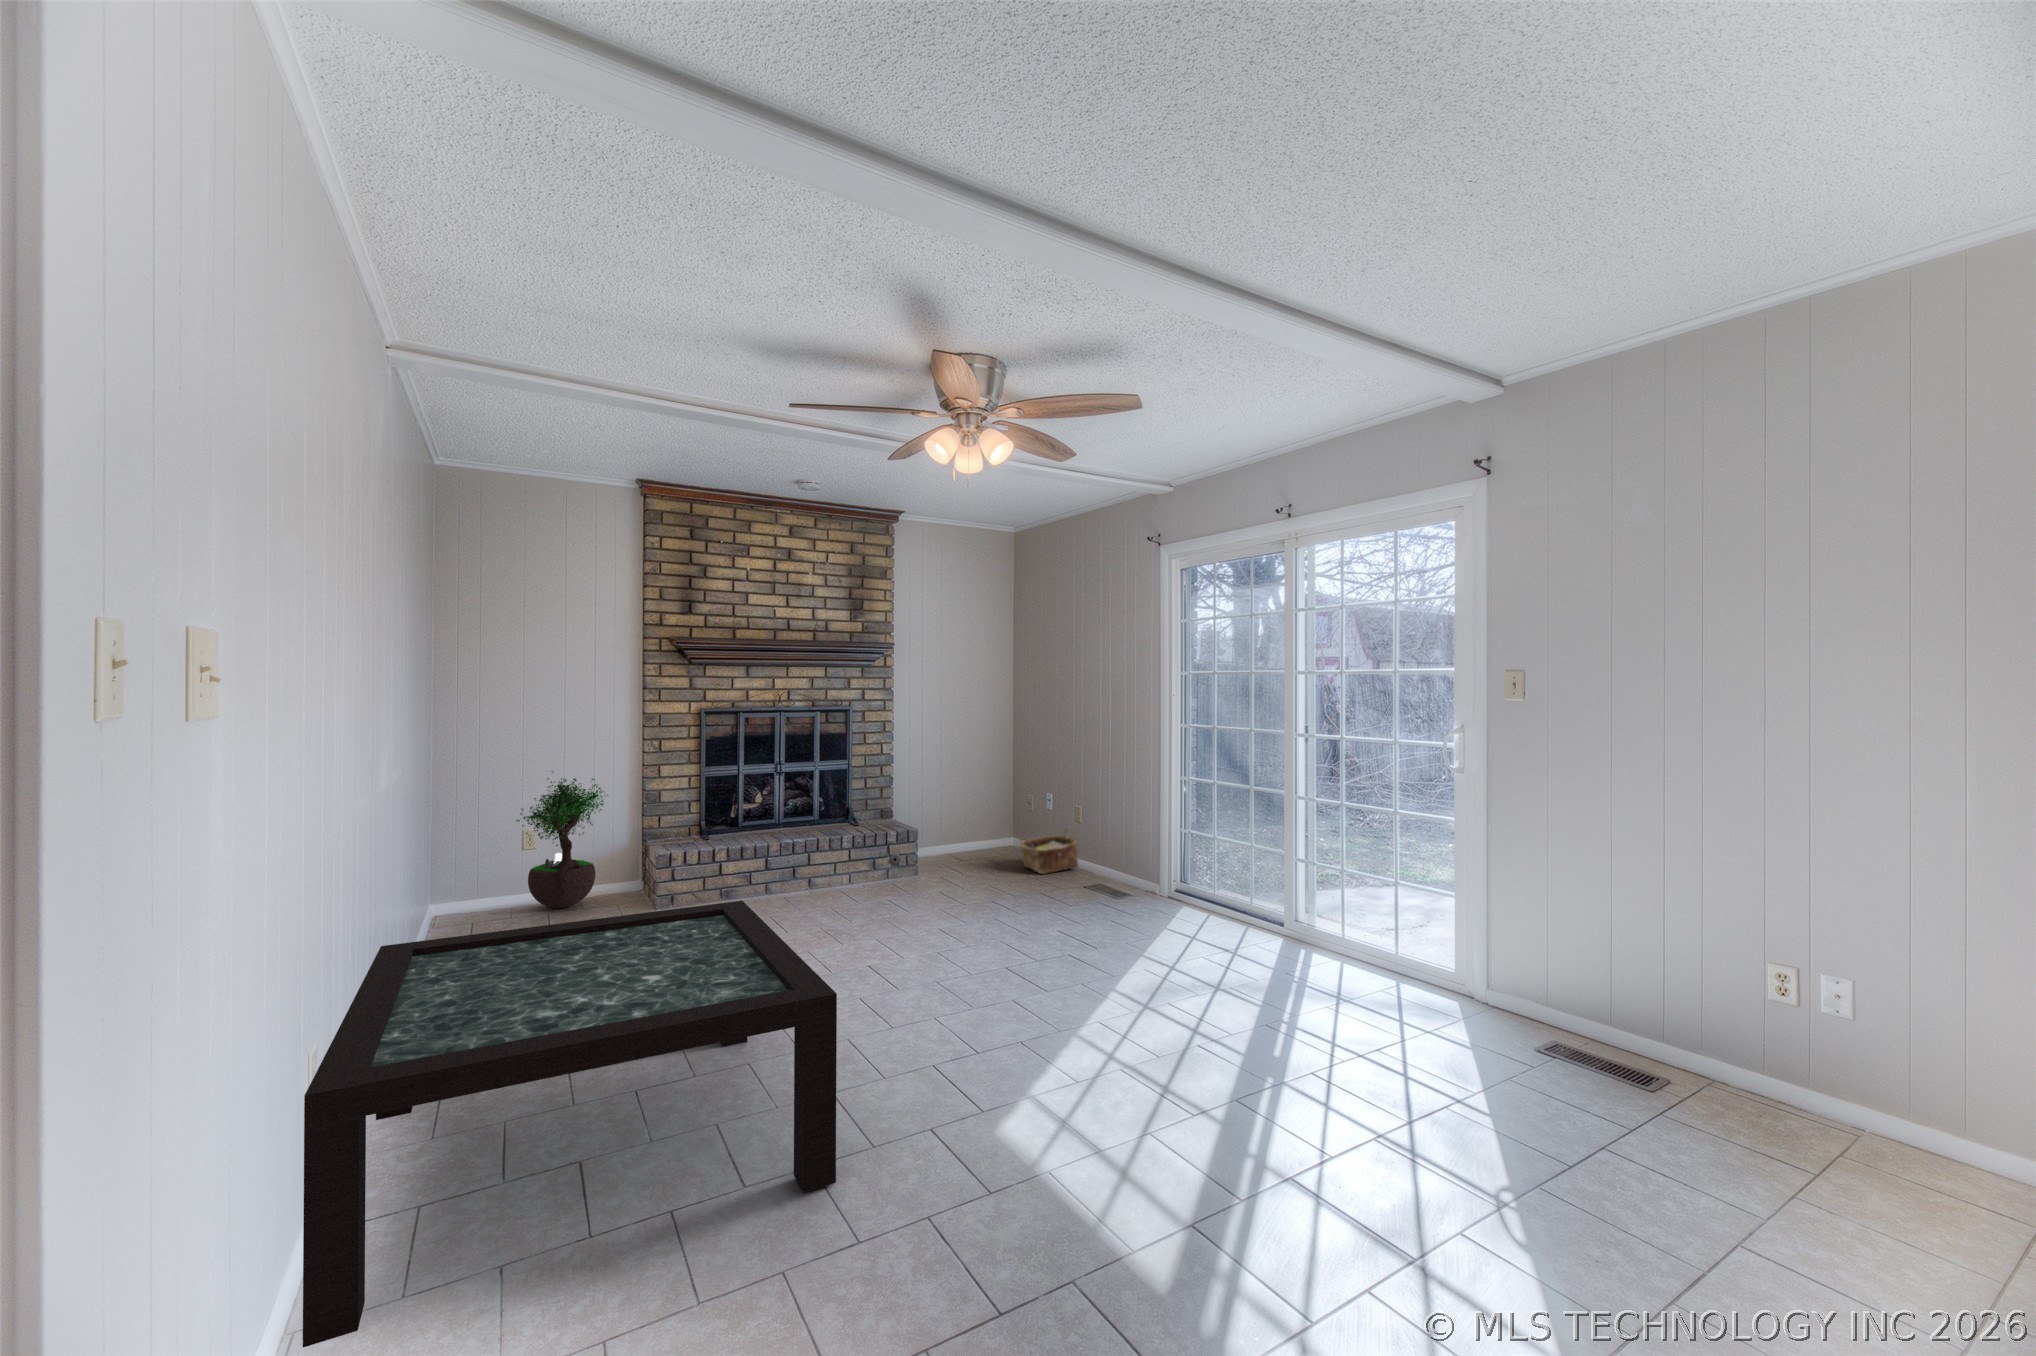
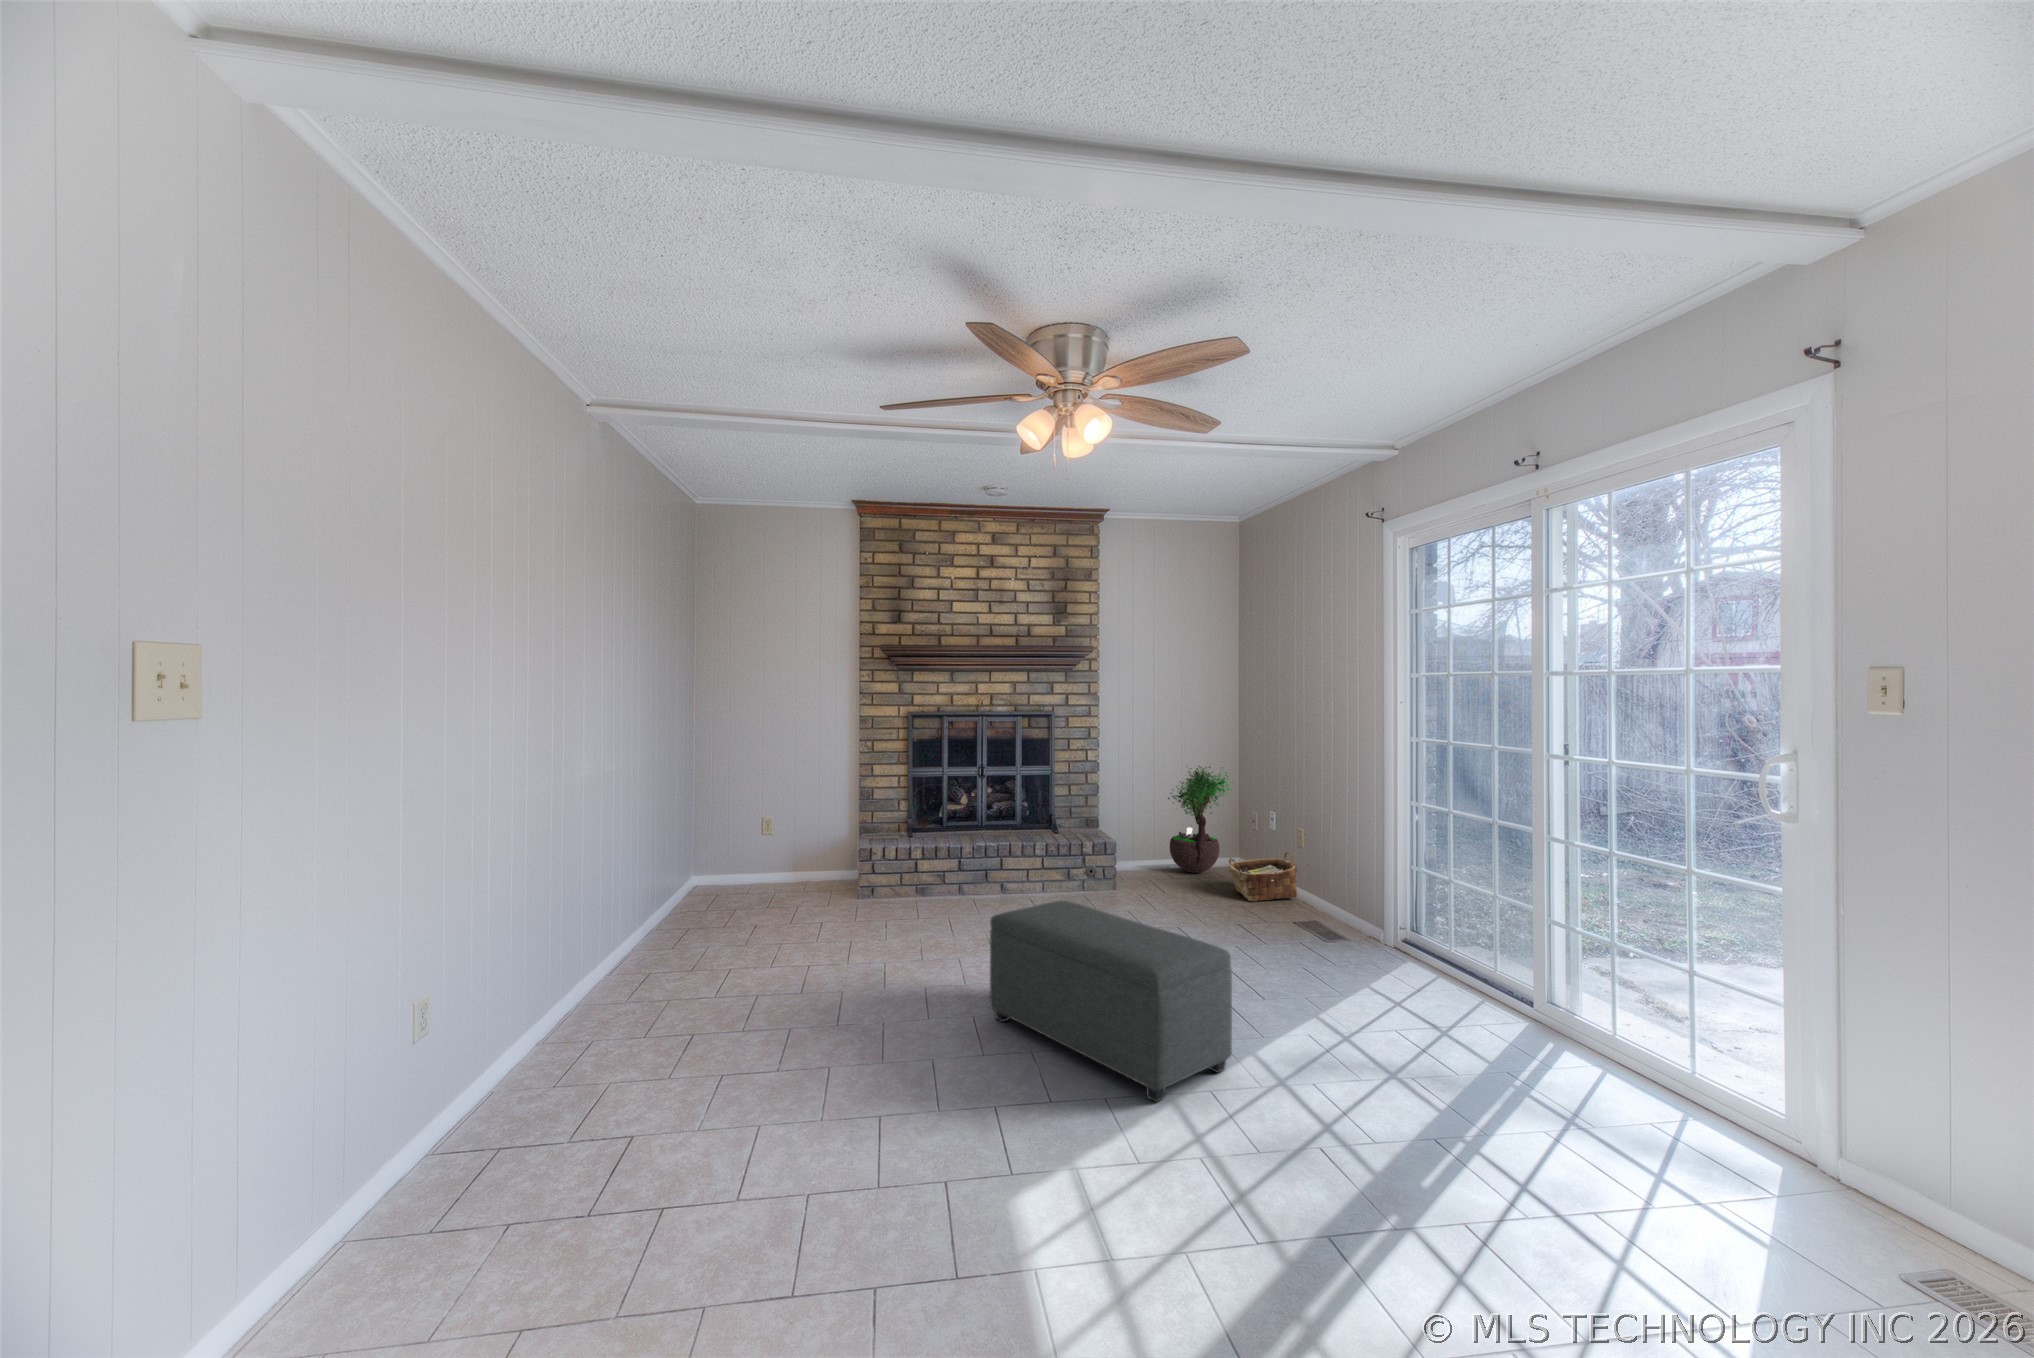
potted tree: present [517,771,608,908] -> present [1168,766,1231,873]
ottoman: none [879,881,1107,1037] -> present [990,900,1232,1102]
coffee table: present [303,901,837,1347] -> none [316,904,841,1267]

